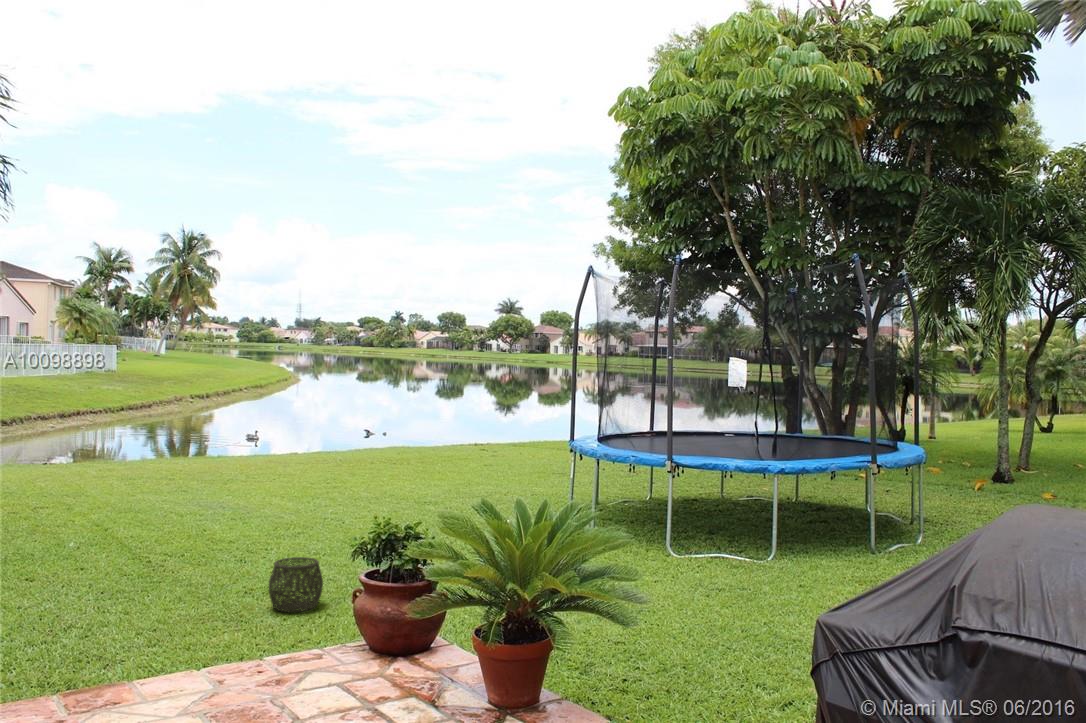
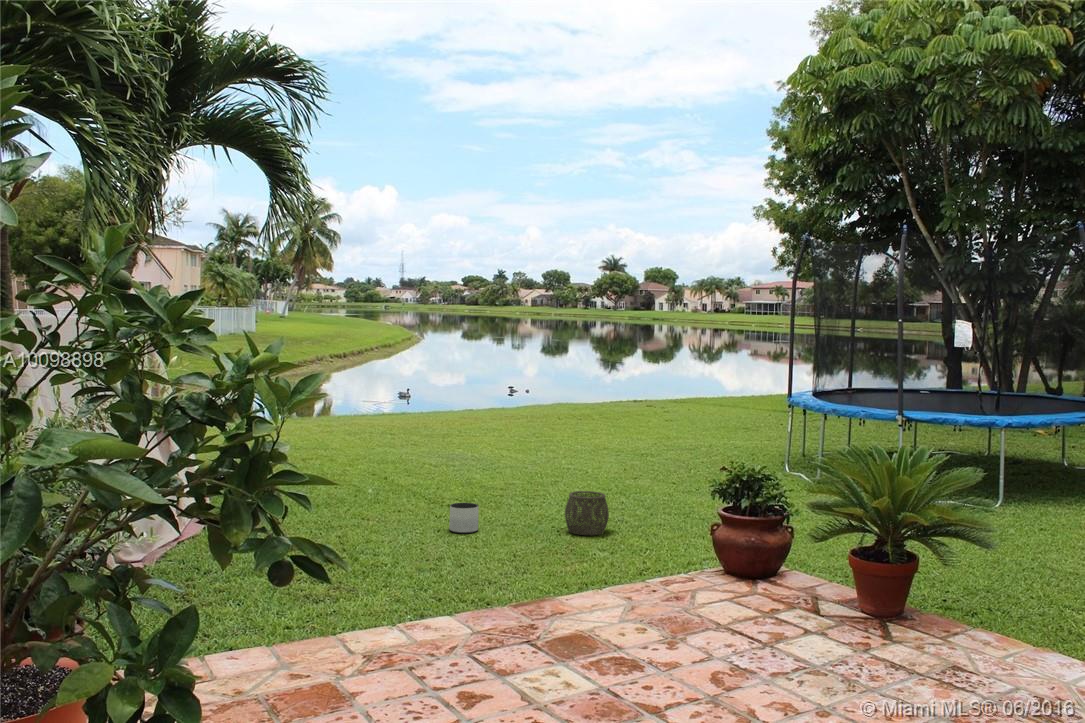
planter: none [123,575,162,614] -> present [449,503,478,533]

